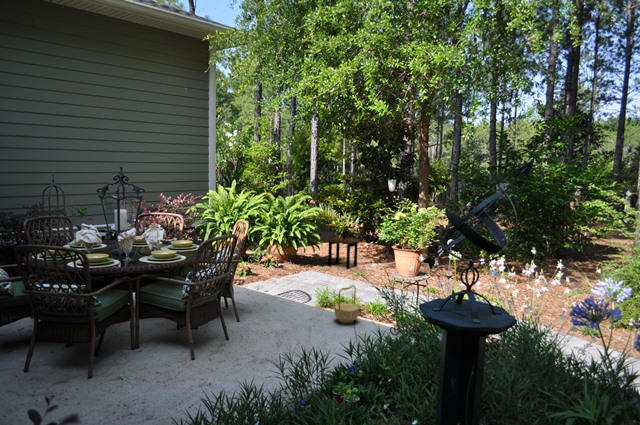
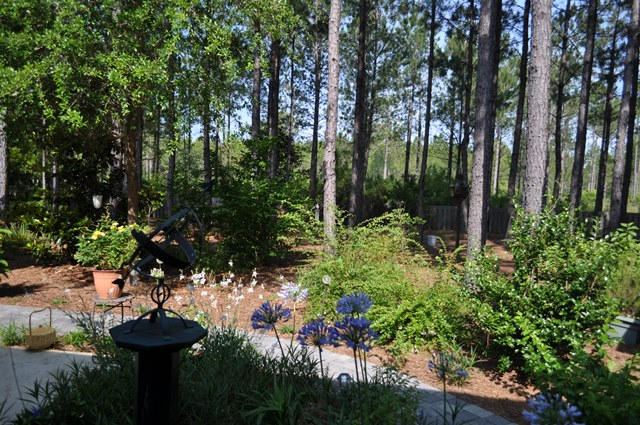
side table: present [328,228,359,269] -> none [18,249,60,295]

